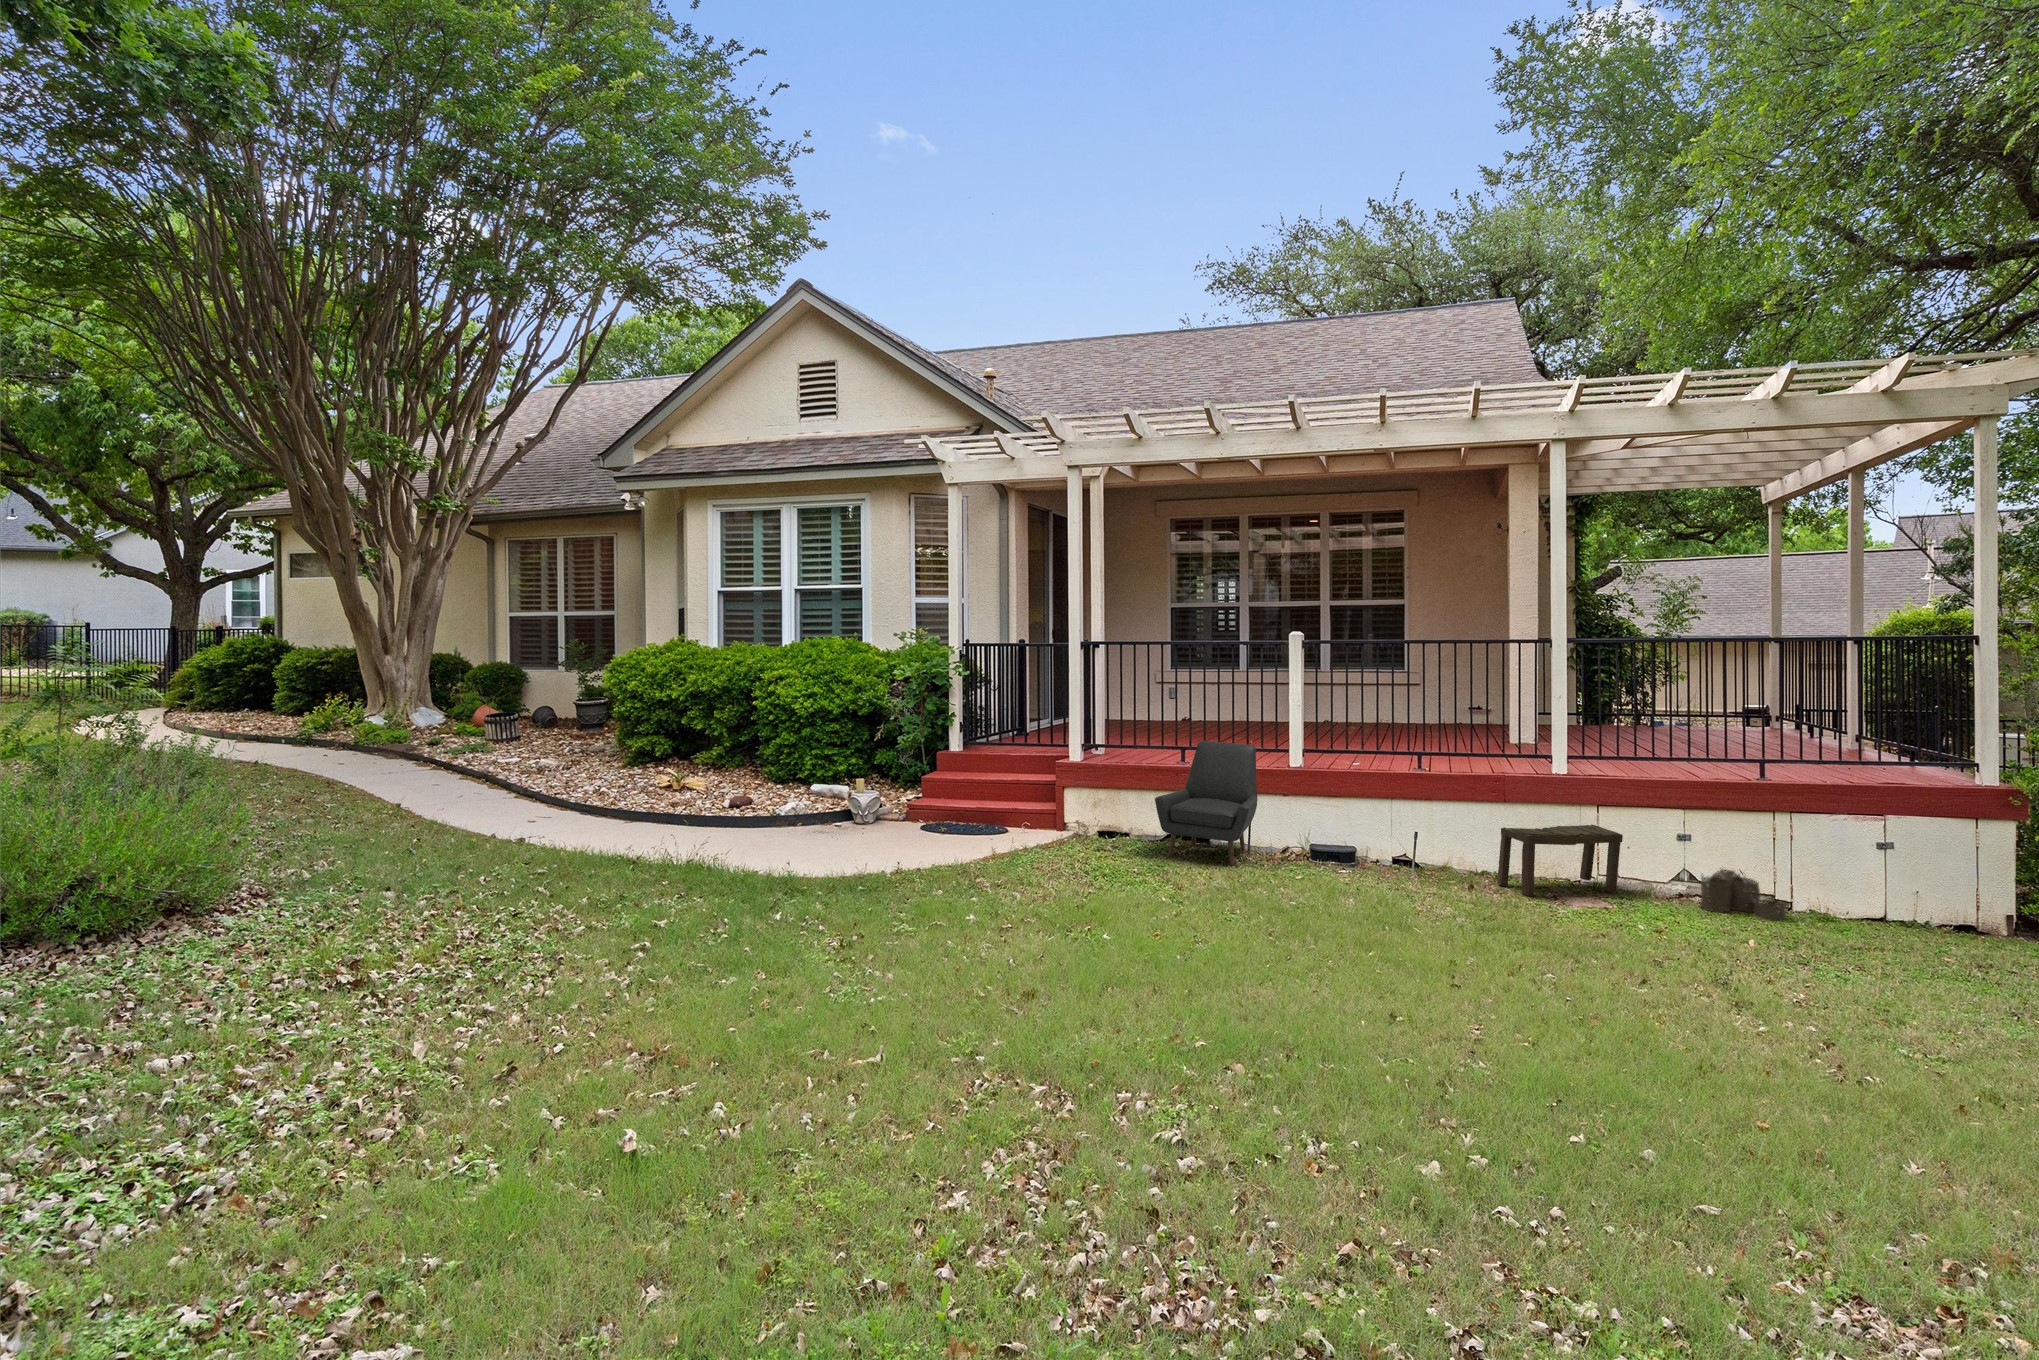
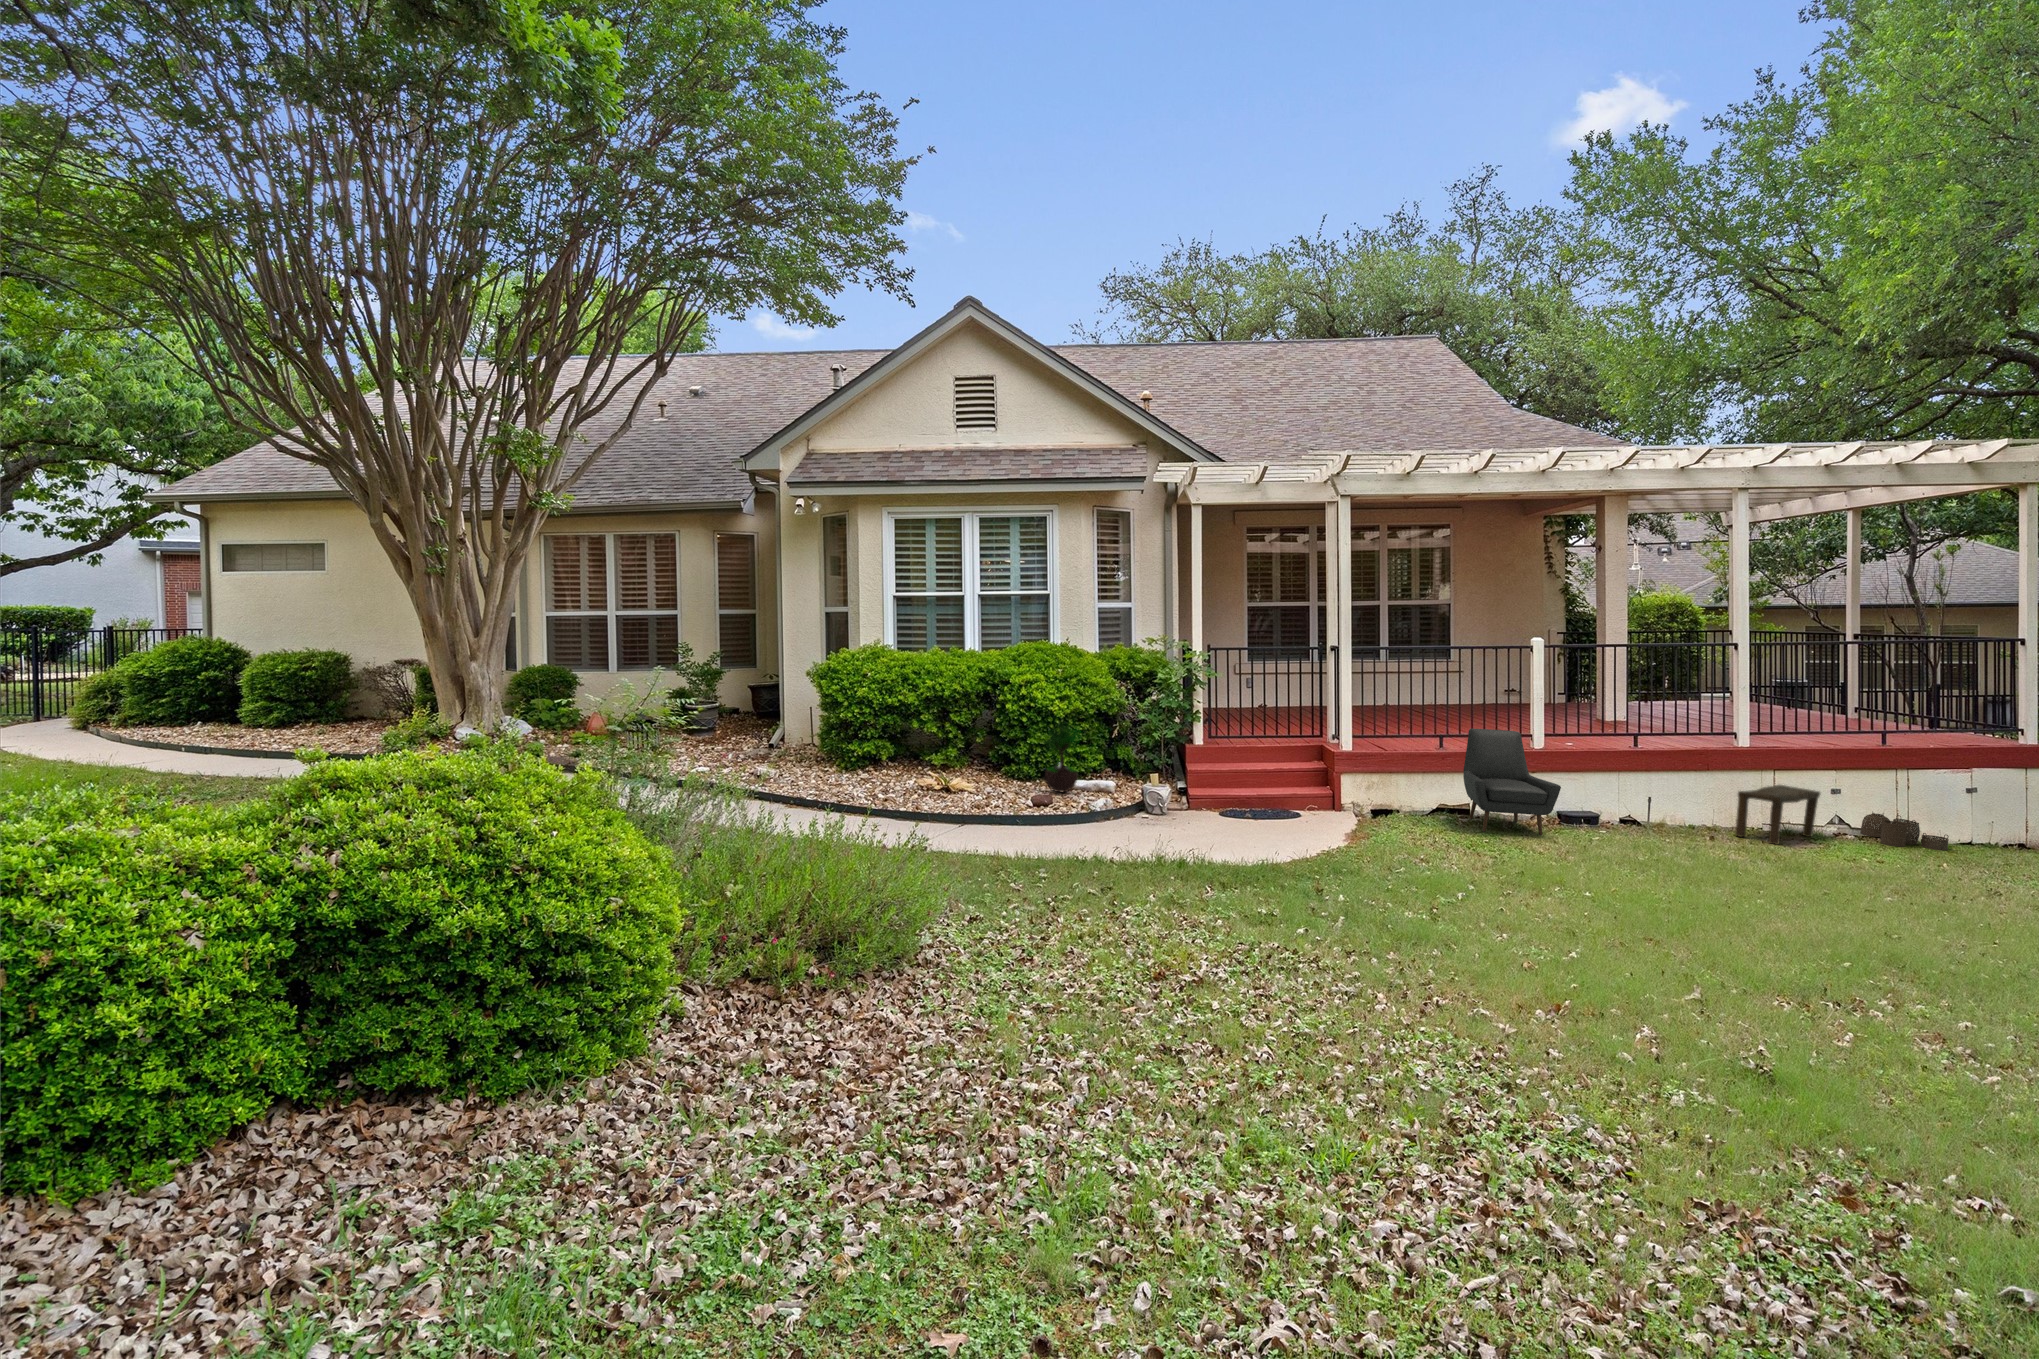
potted tree: none [773,717,823,796] -> present [1044,723,1081,792]

